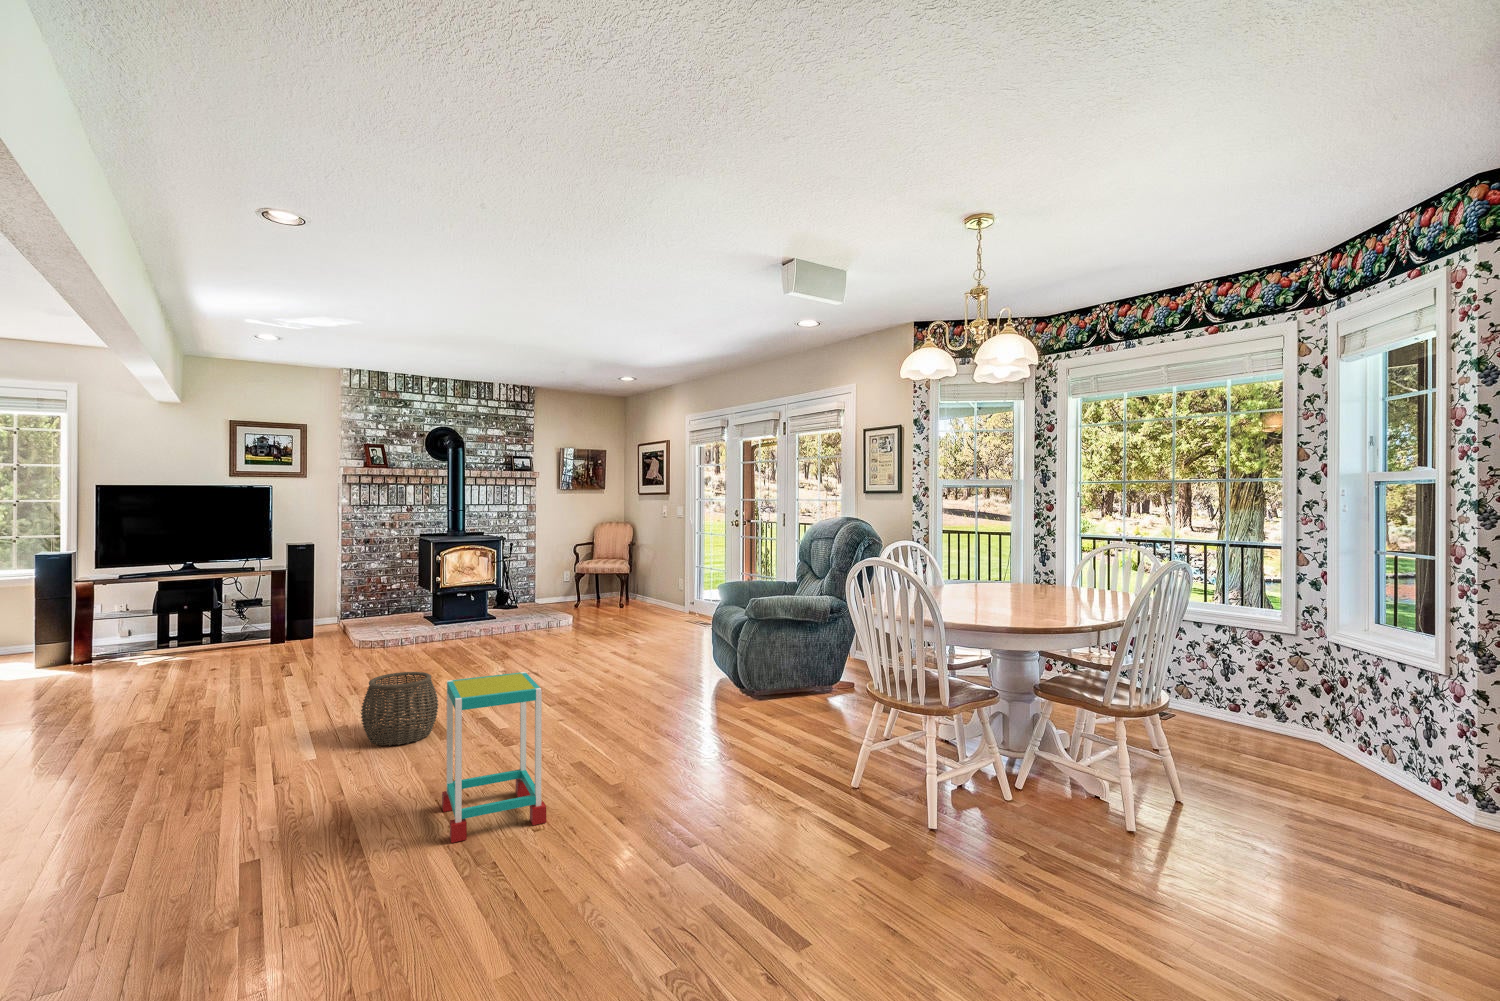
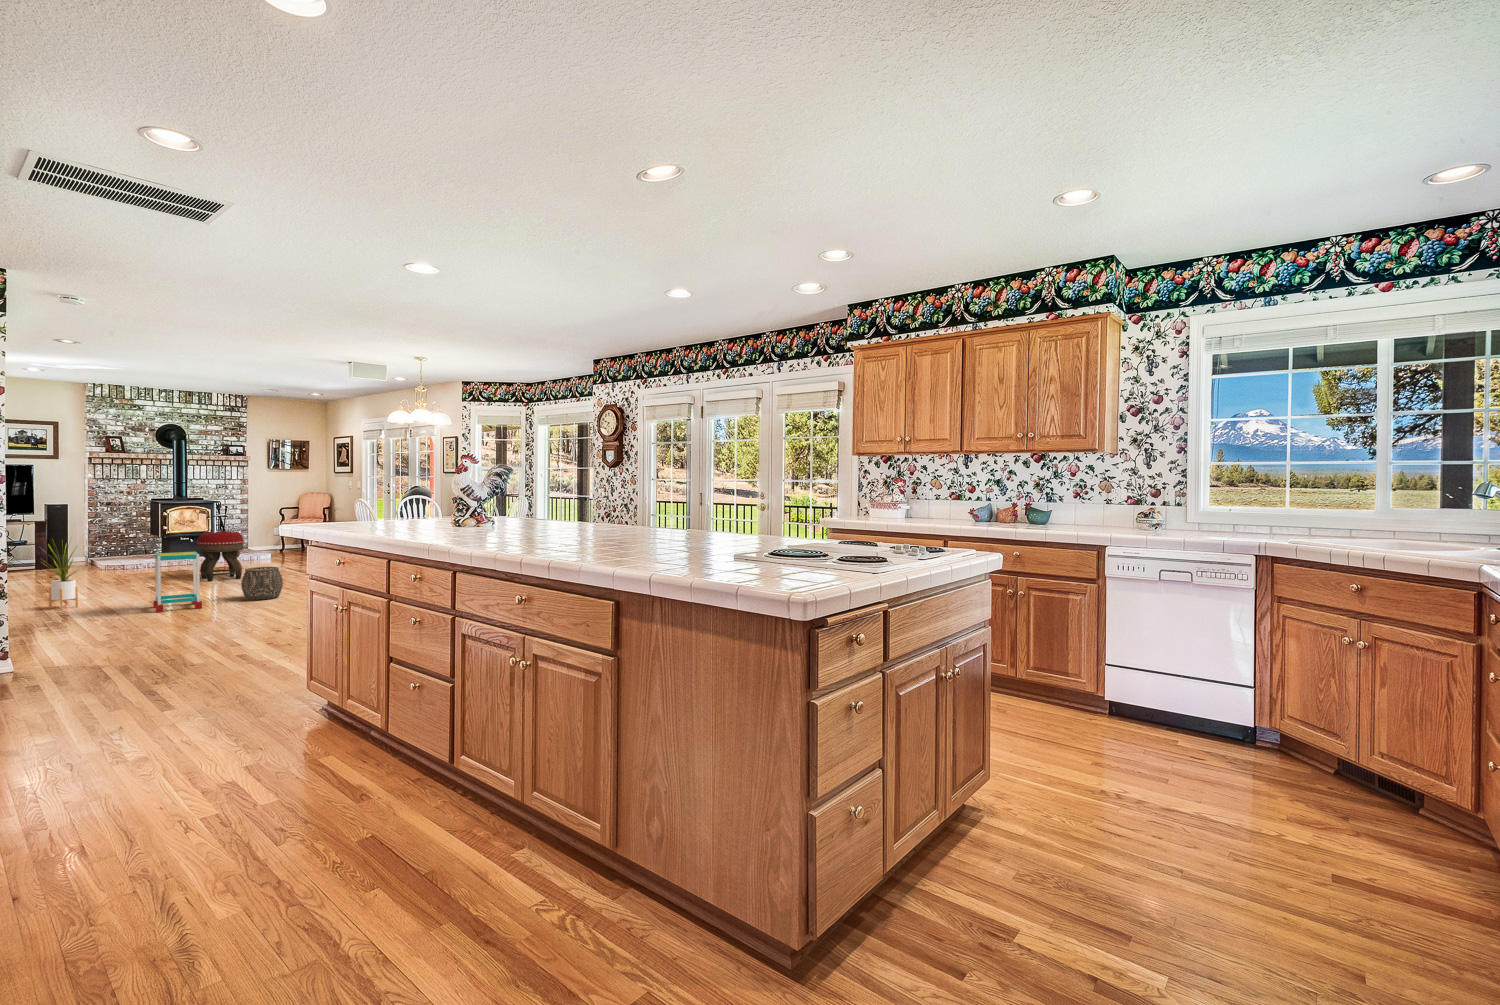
footstool: none [496,596,565,689] -> present [198,531,244,581]
house plant: none [214,635,317,808] -> present [43,540,78,609]
woven basket: present [361,672,438,746] -> present [241,567,283,600]

